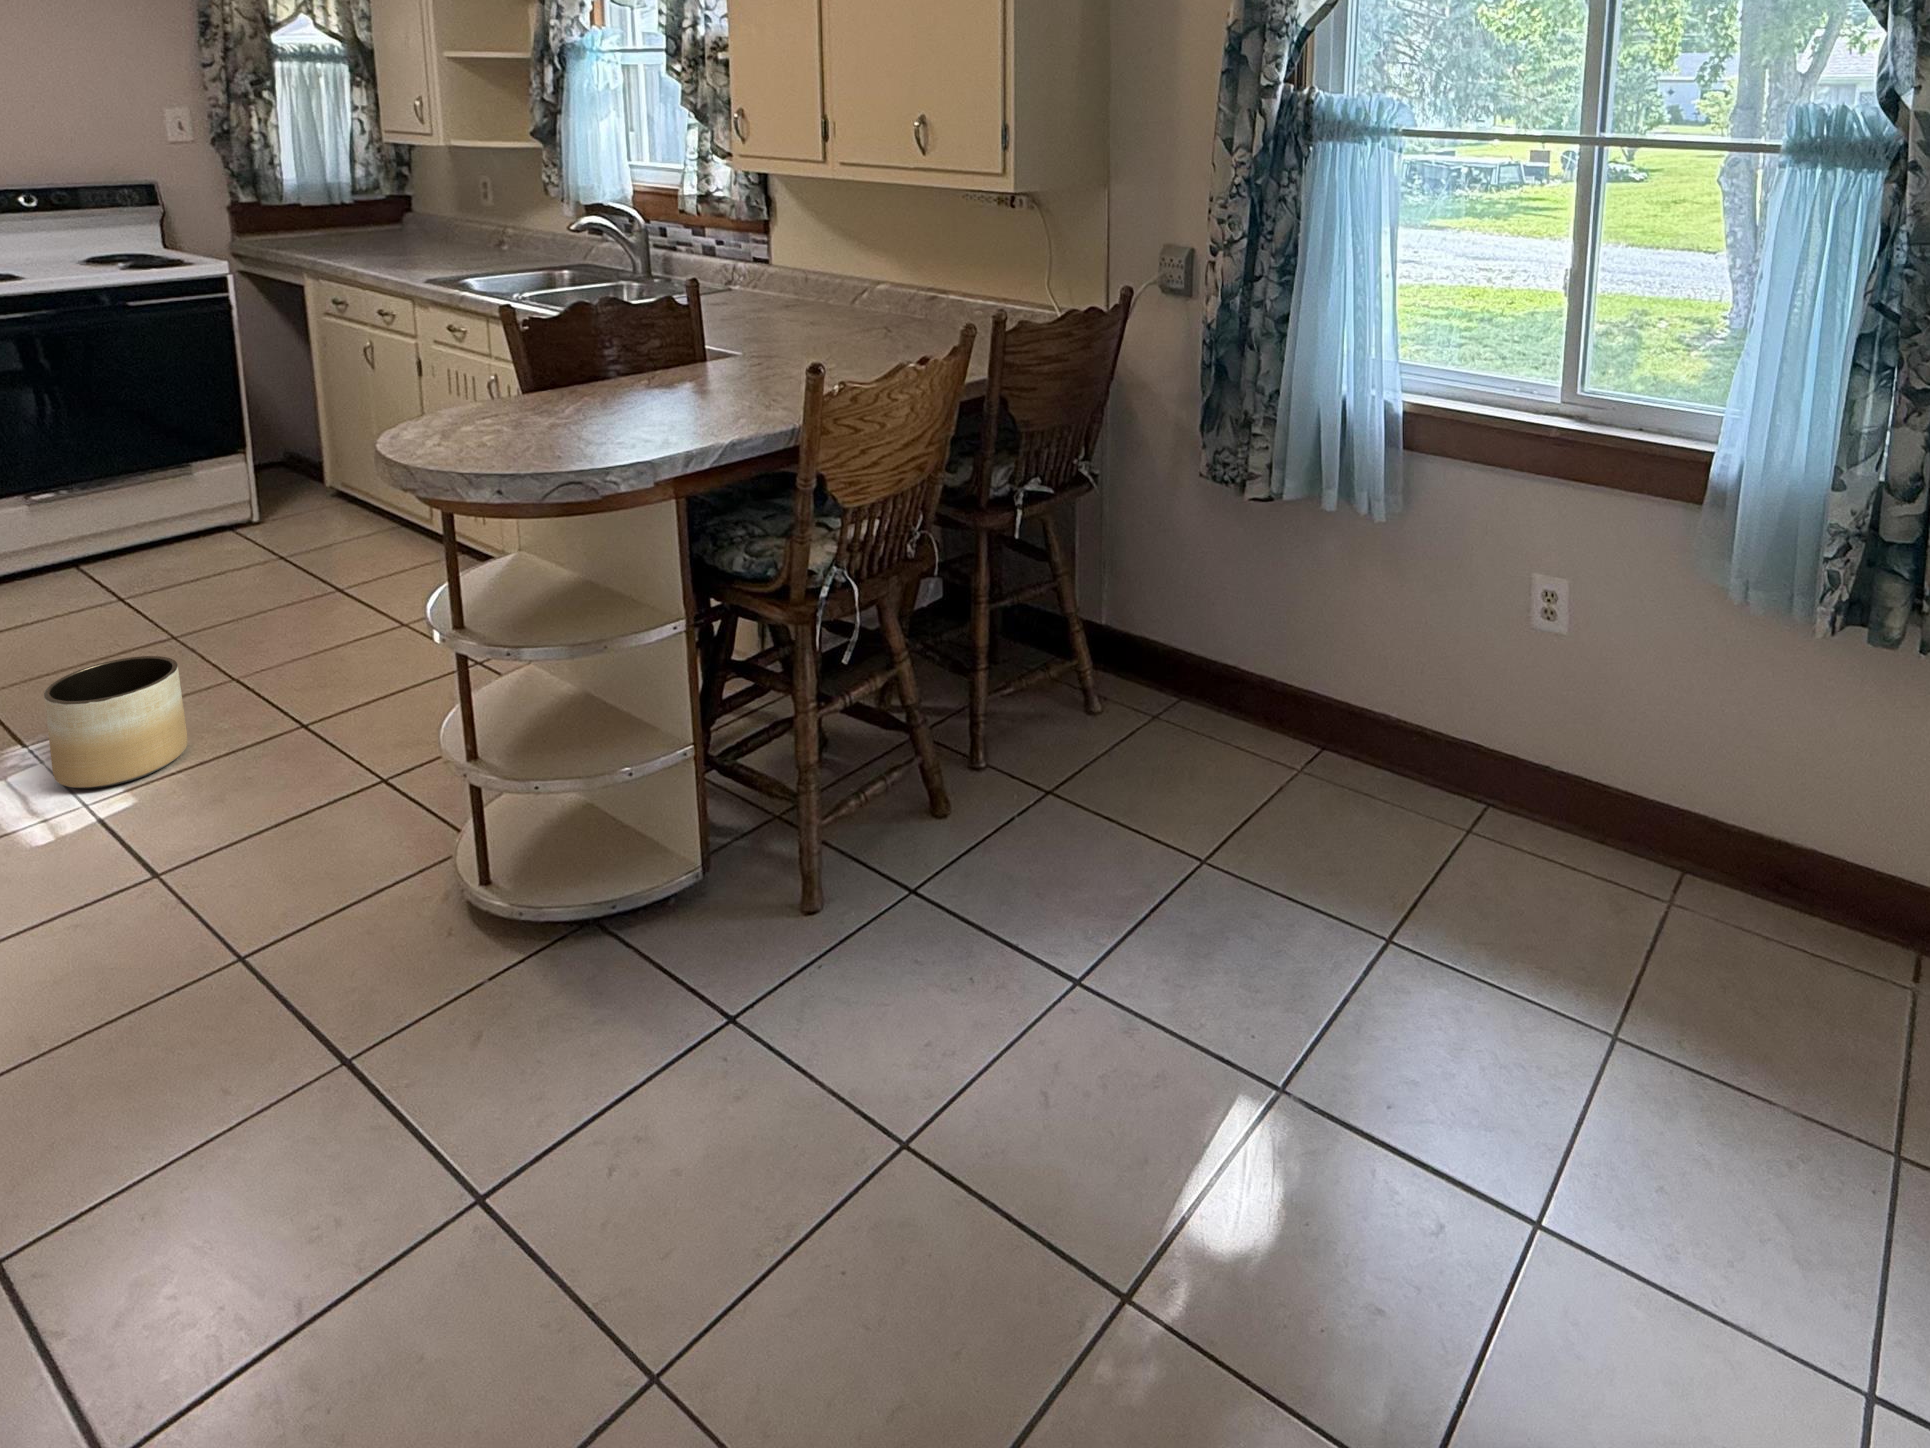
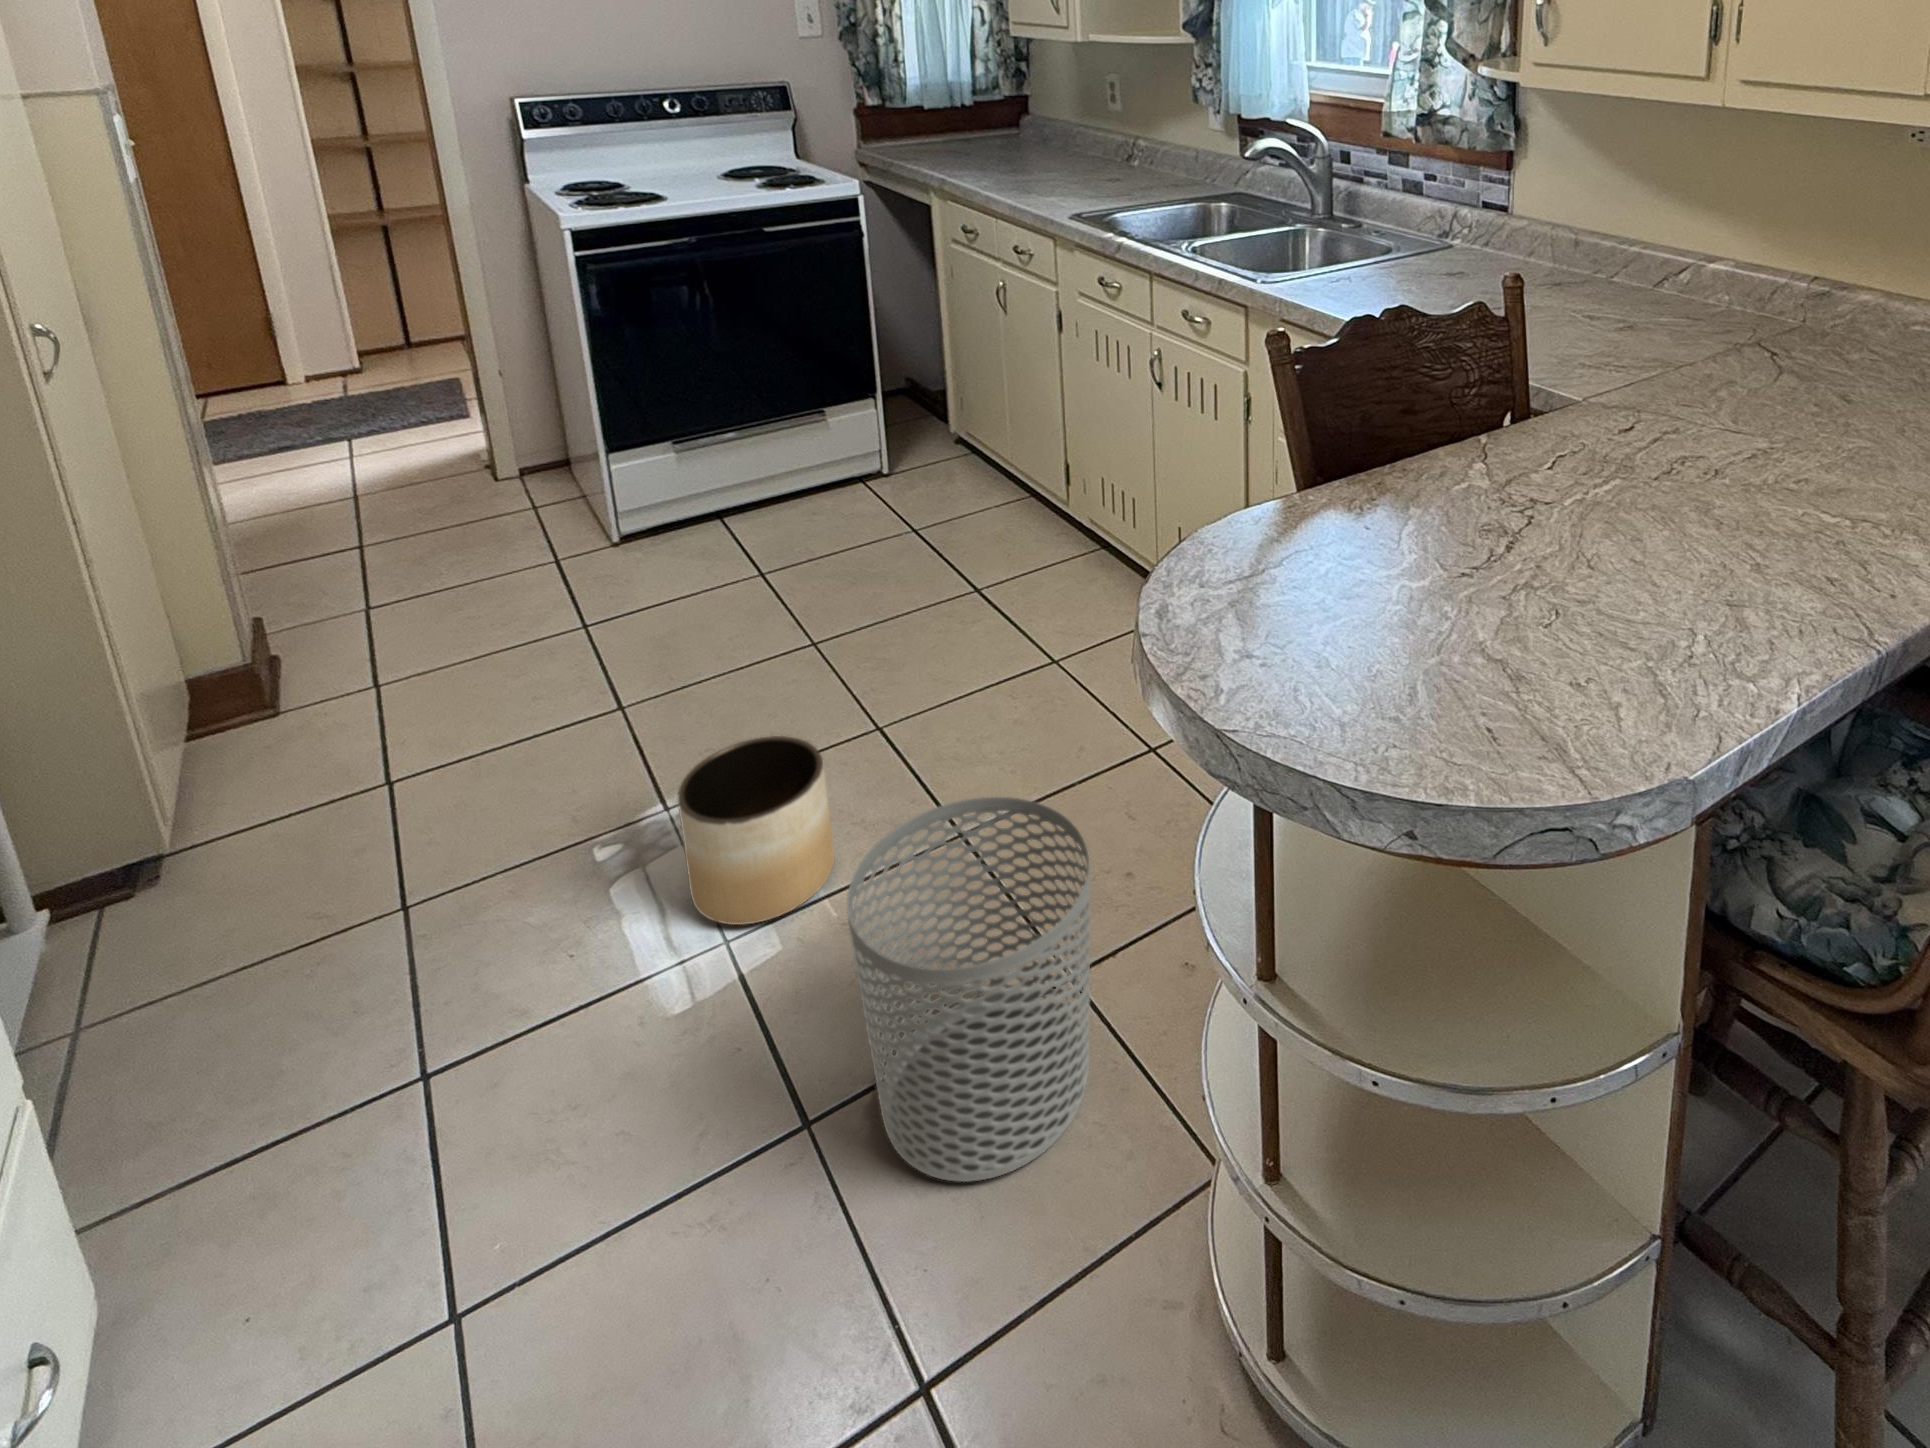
waste bin: none [191,634,386,870] -> present [847,797,1091,1182]

